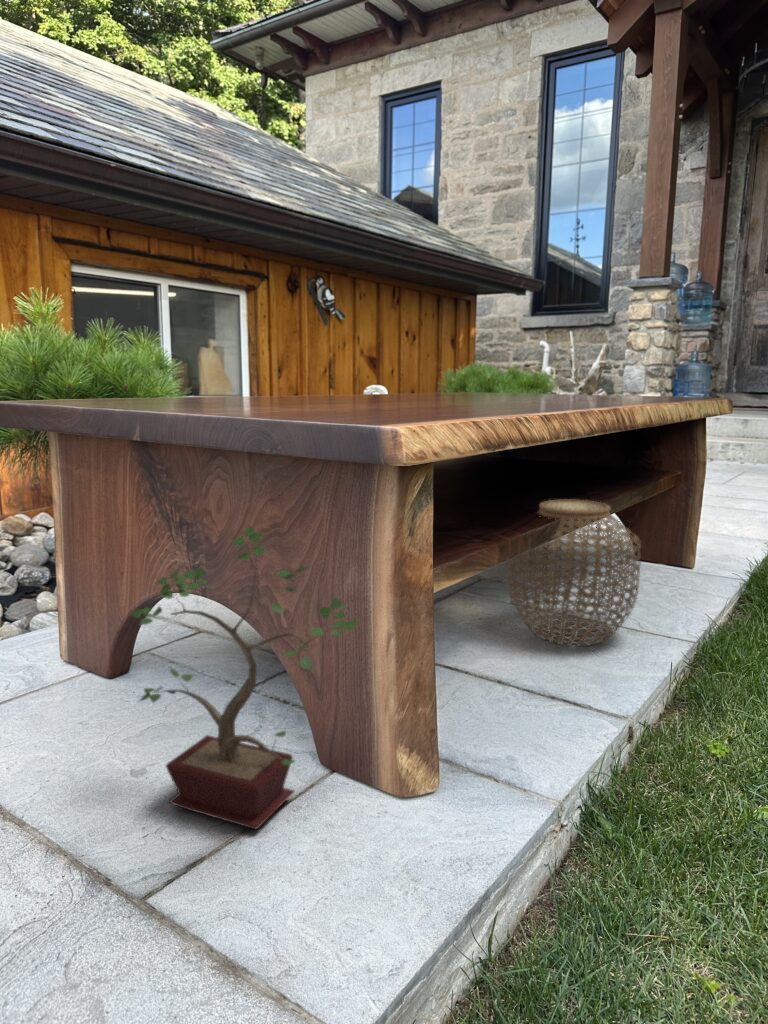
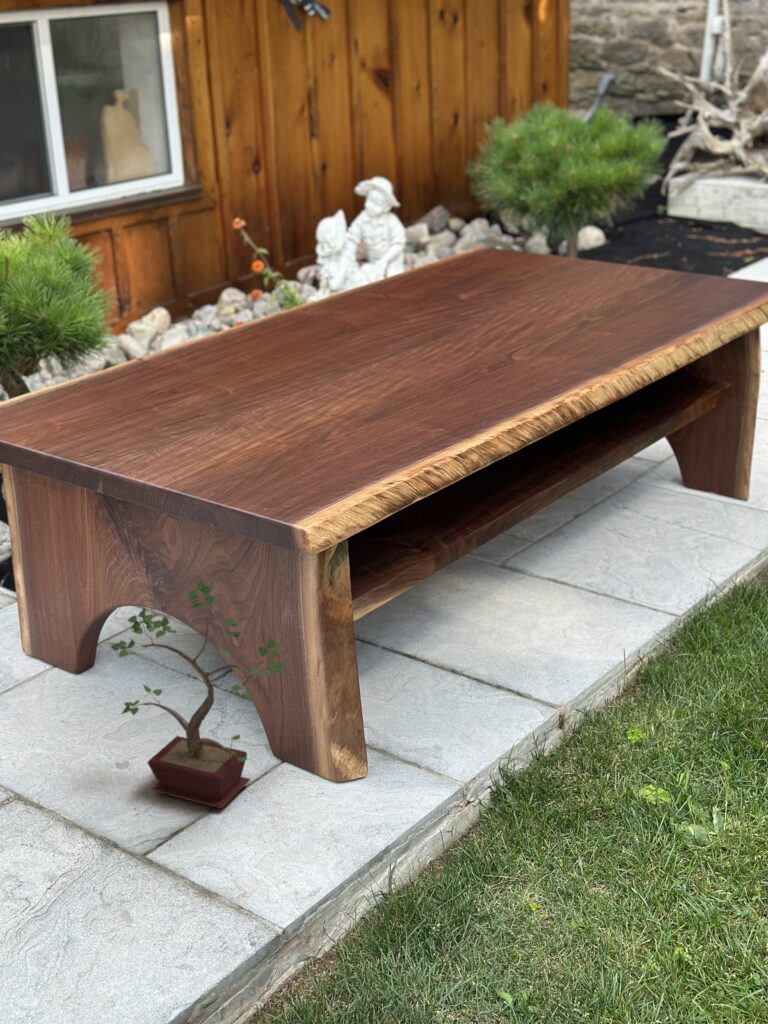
woven basket: present [506,500,641,646] -> none [476,465,616,624]

